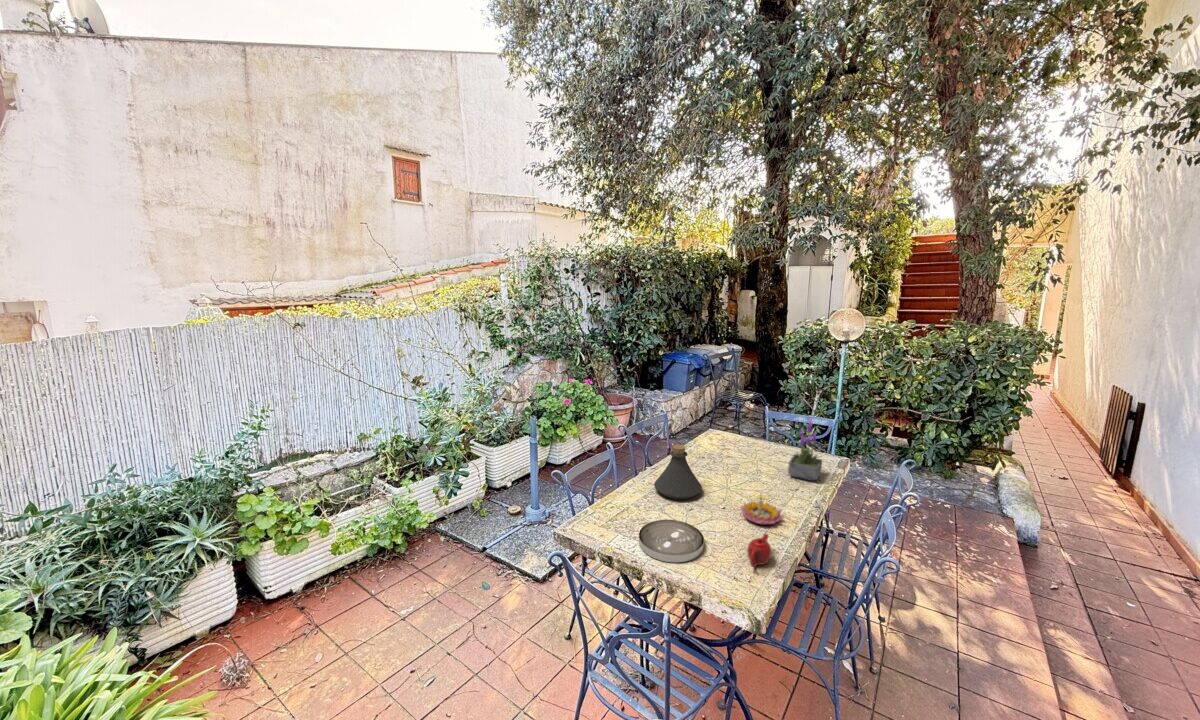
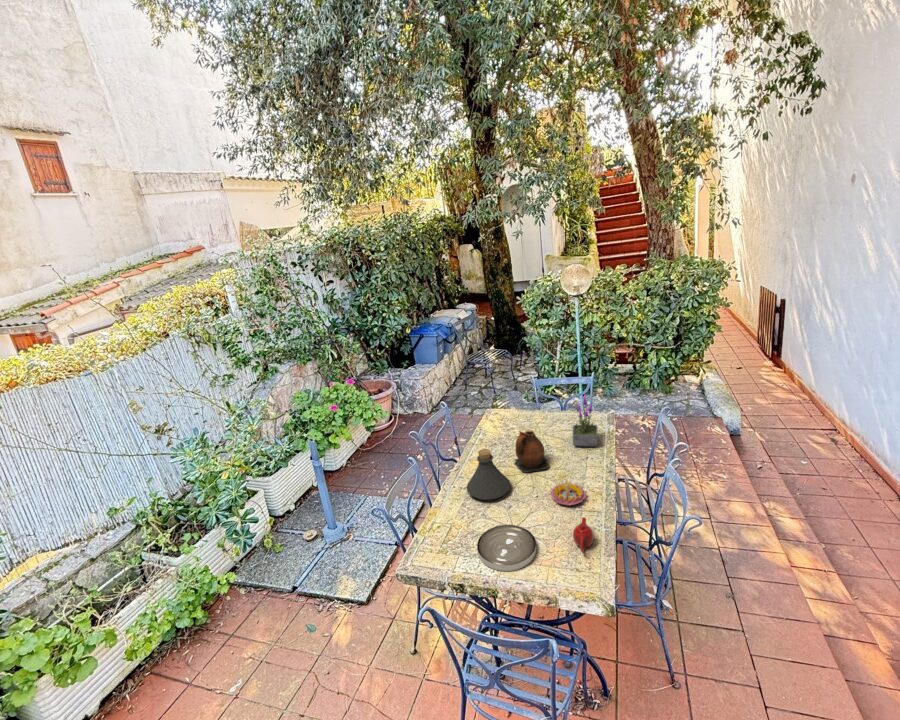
ceramic pitcher: none [715,438,753,488] -> present [515,431,550,472]

